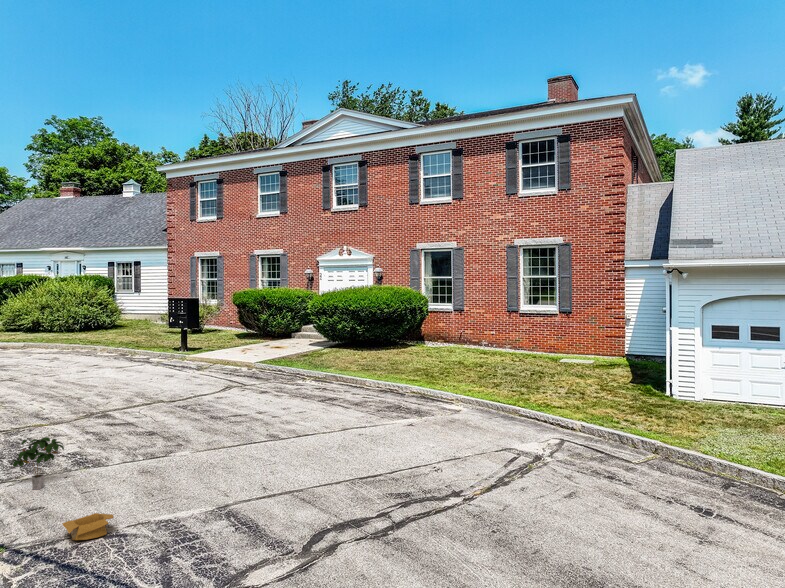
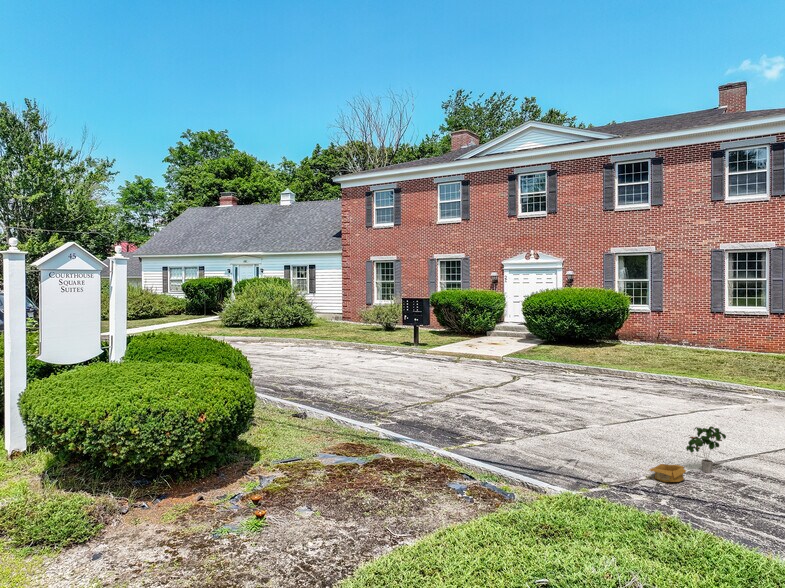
potted plant: present [11,437,64,490] -> present [686,426,726,473]

